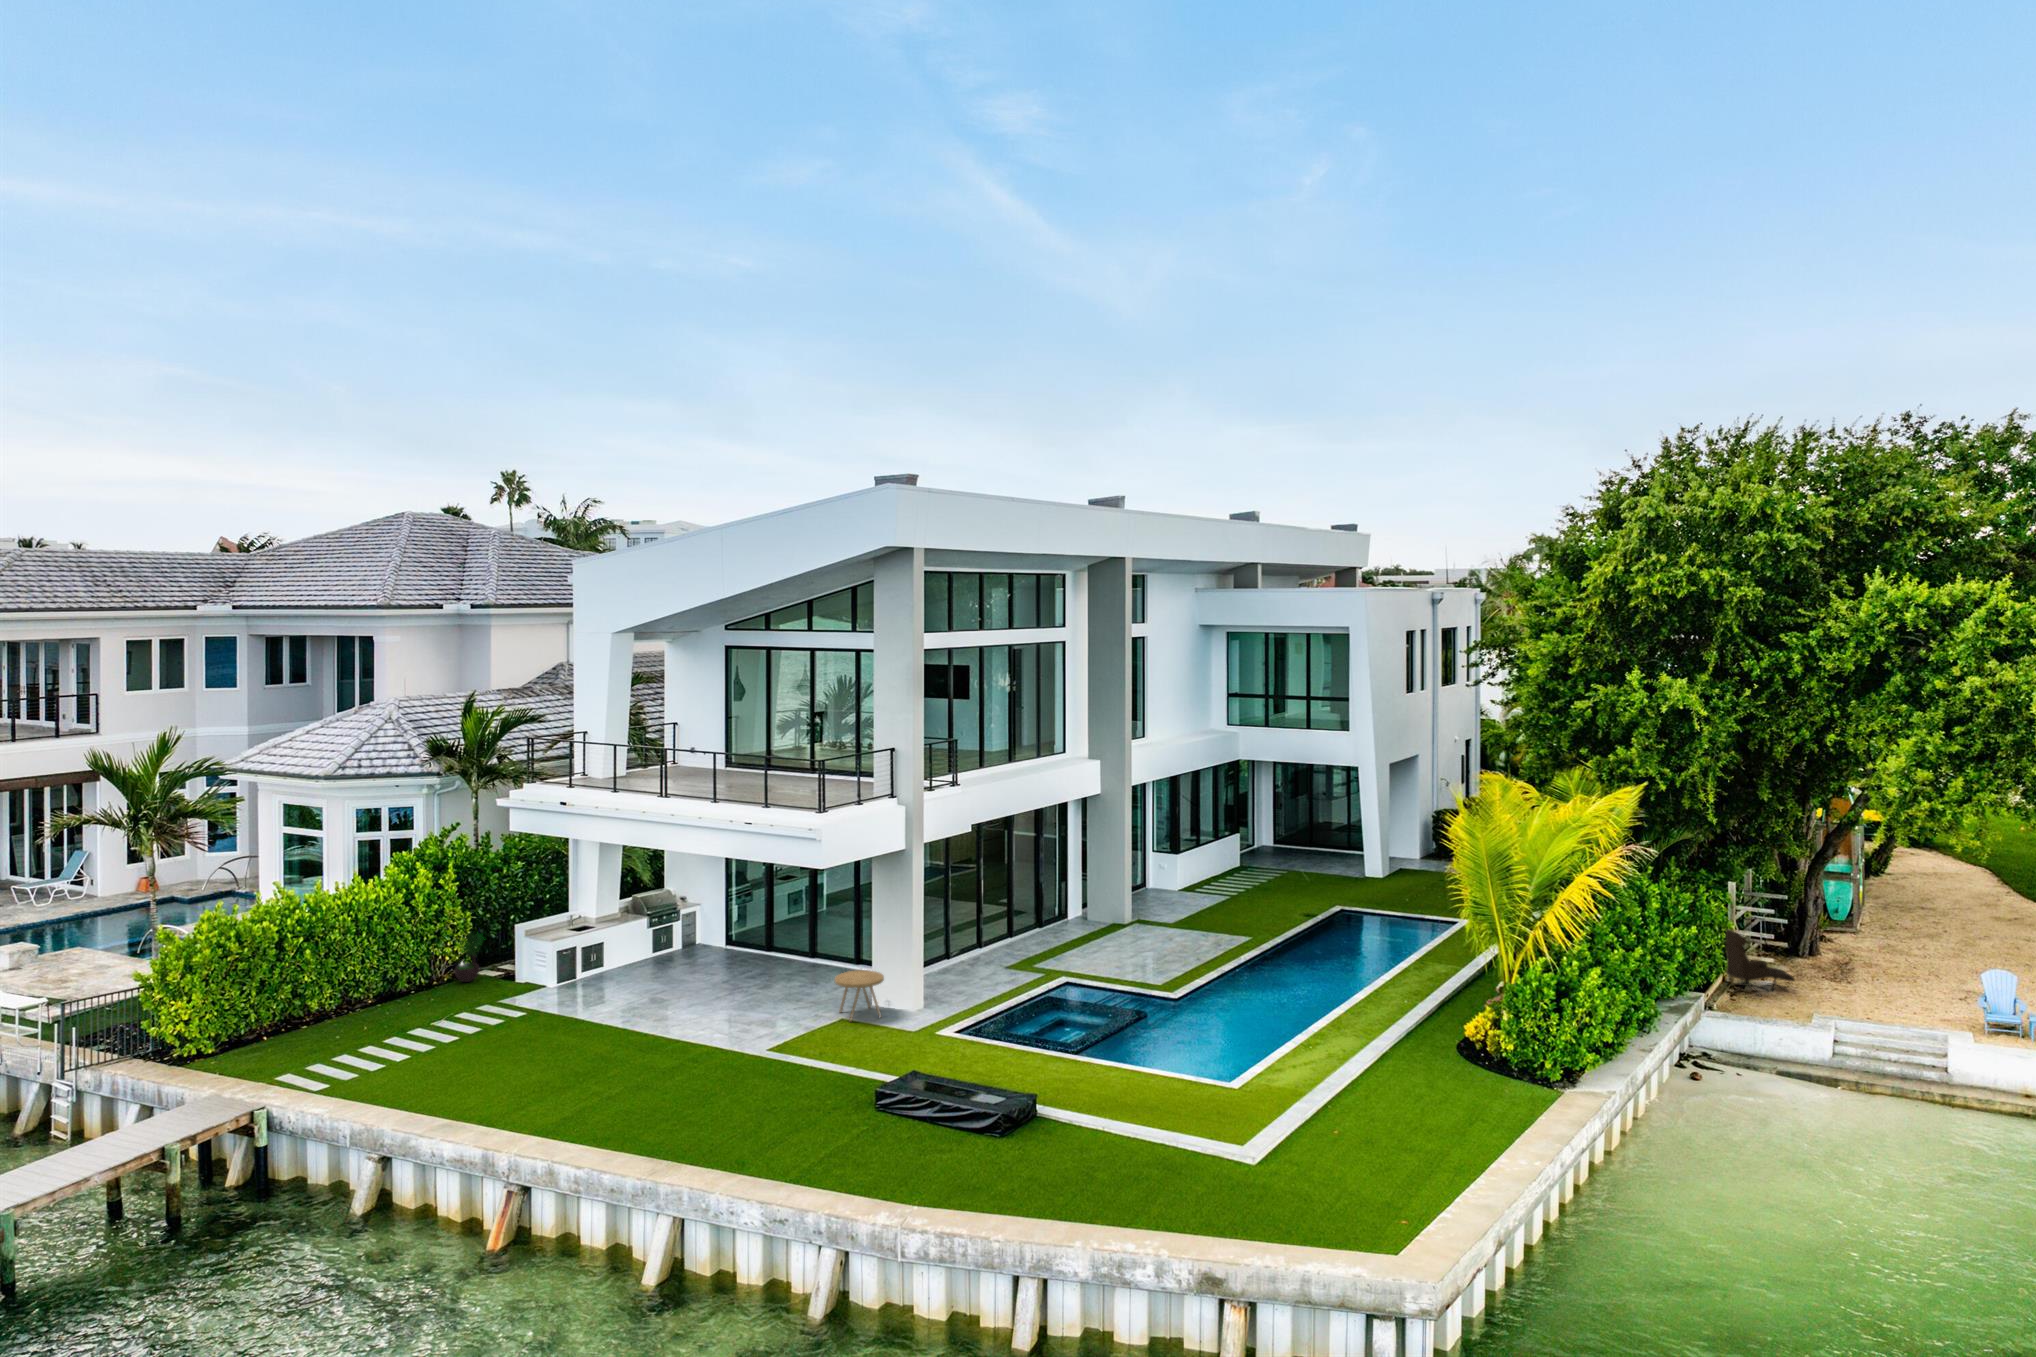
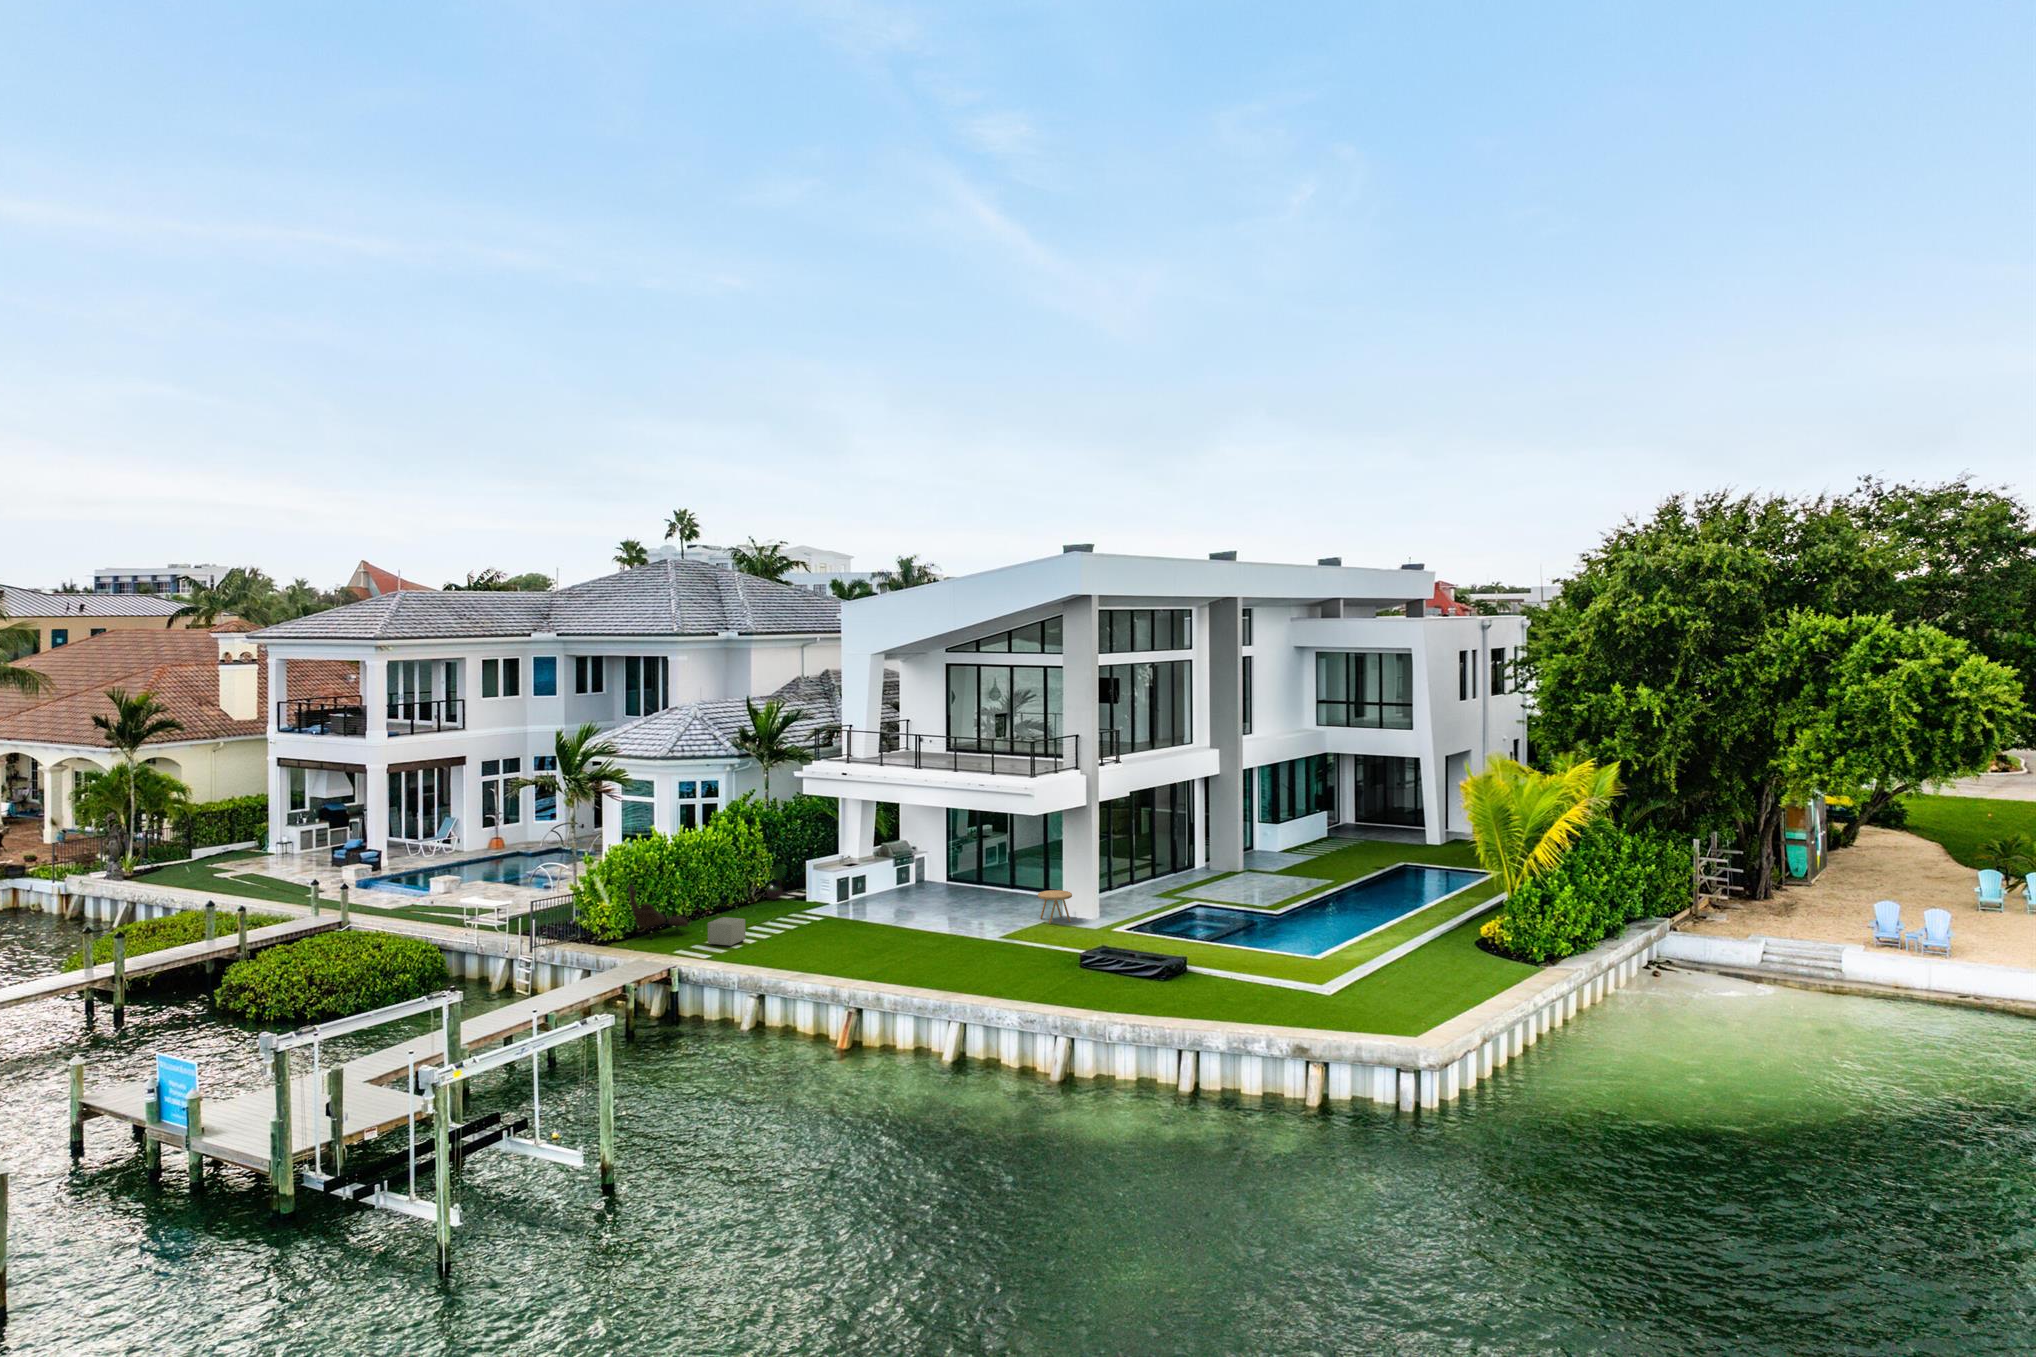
lounge chair: present [1726,929,1795,995] -> present [628,885,688,939]
ottoman: none [306,1031,372,1082] -> present [708,917,746,947]

